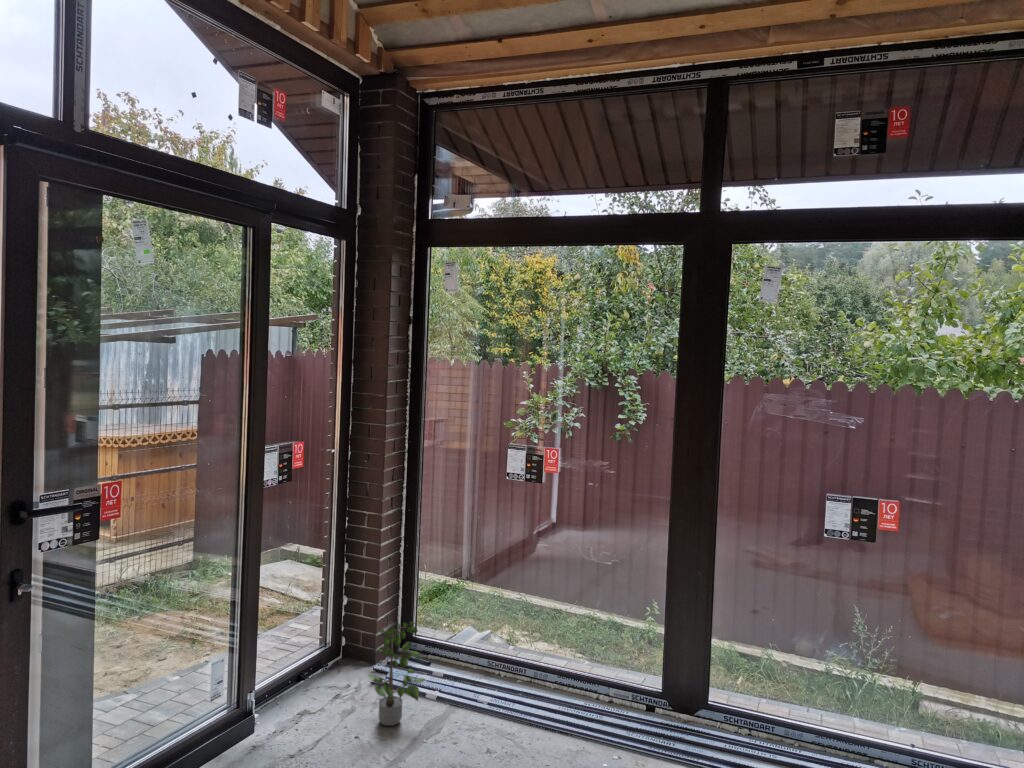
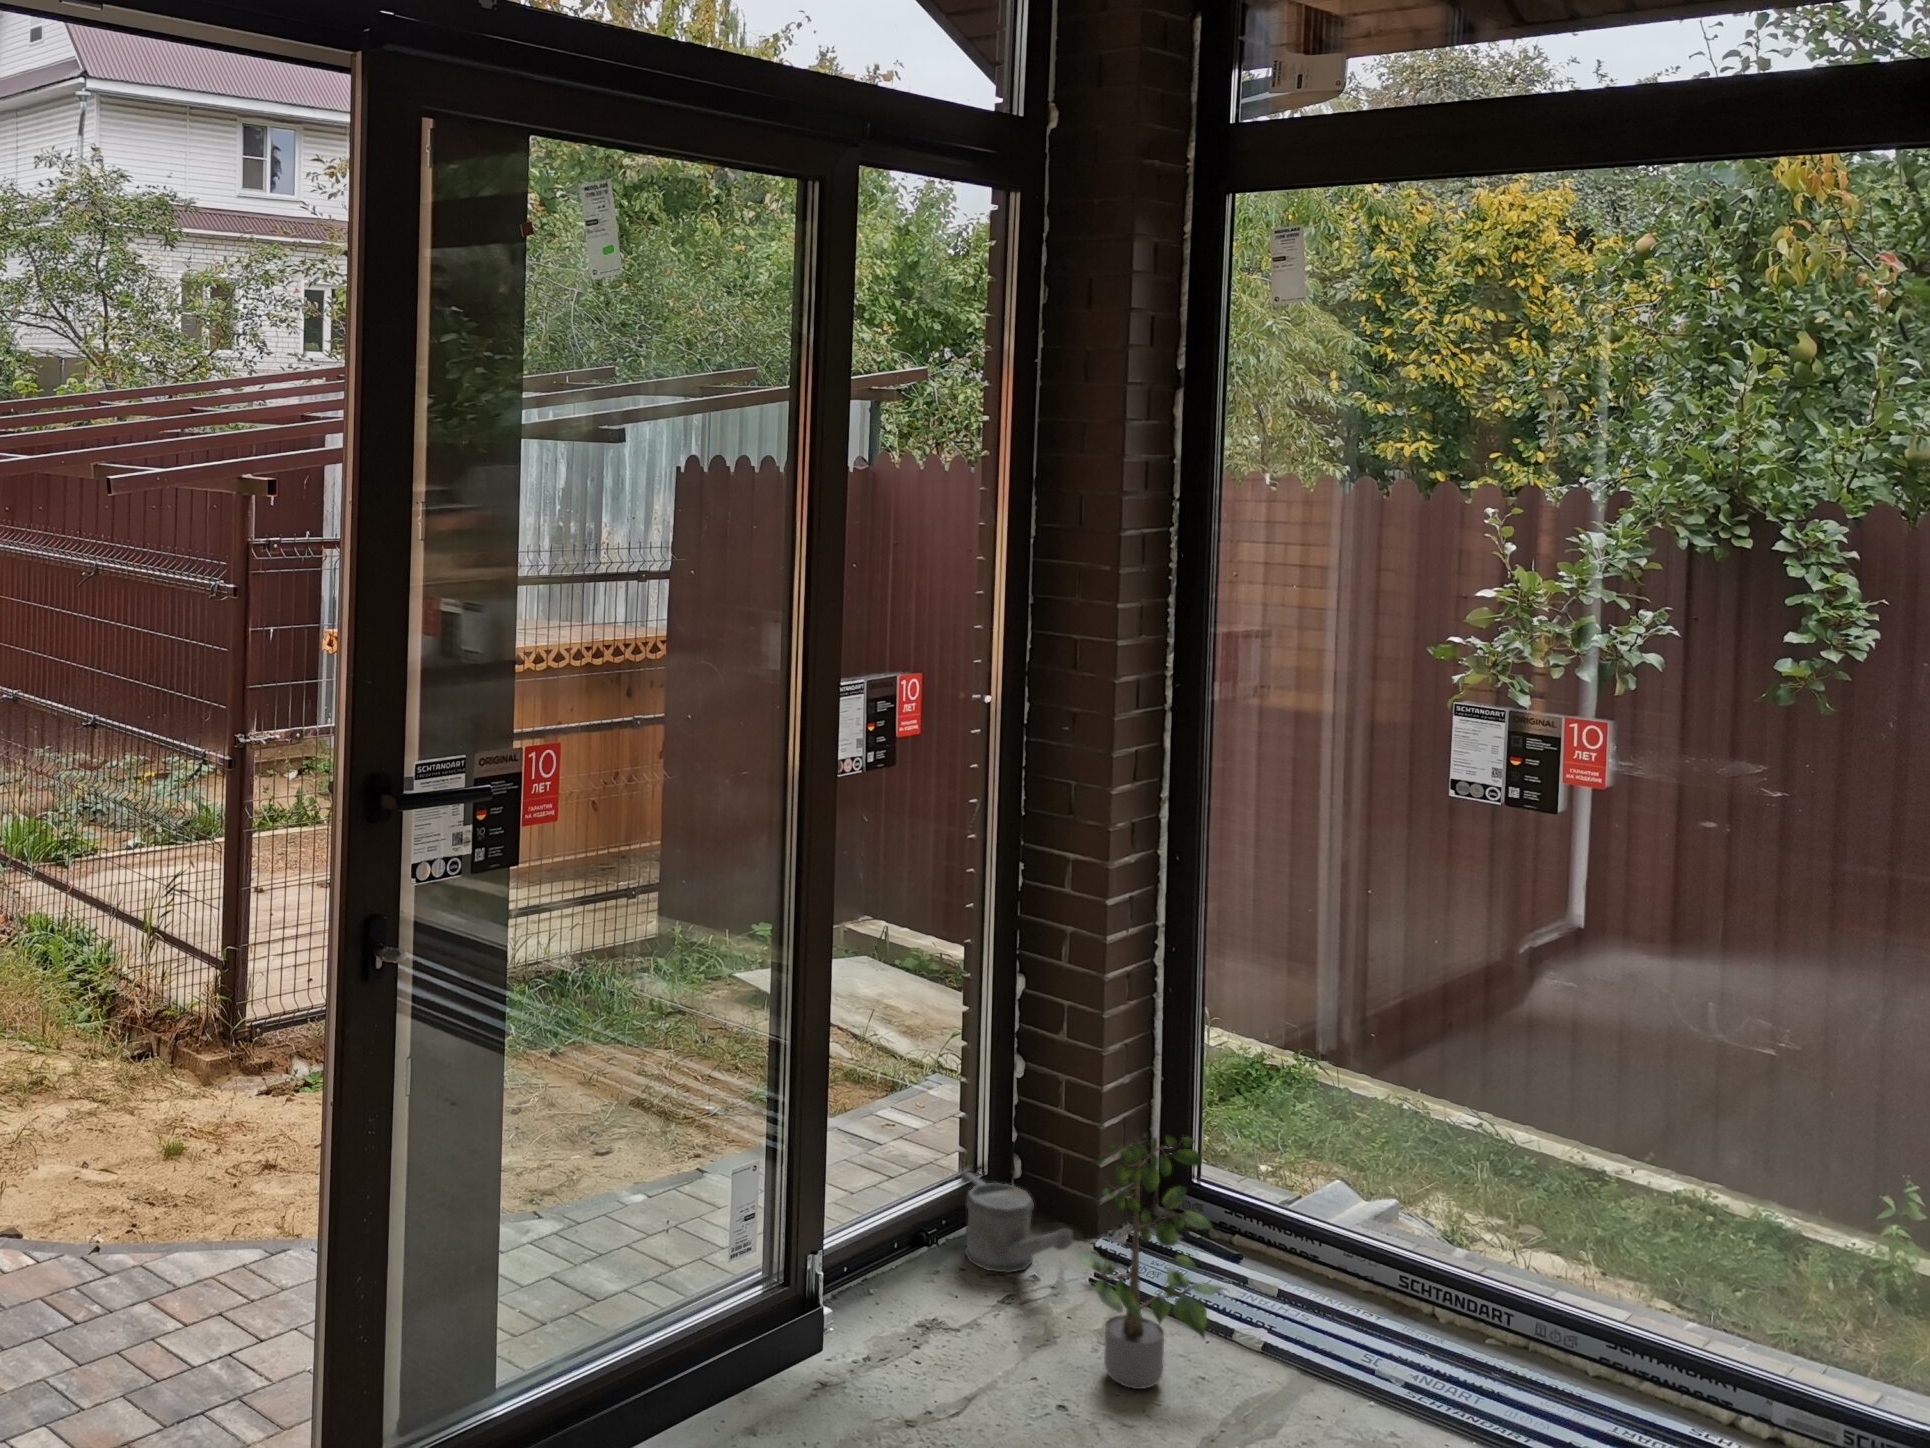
watering can: none [321,646,367,686] -> present [961,1172,1073,1273]

